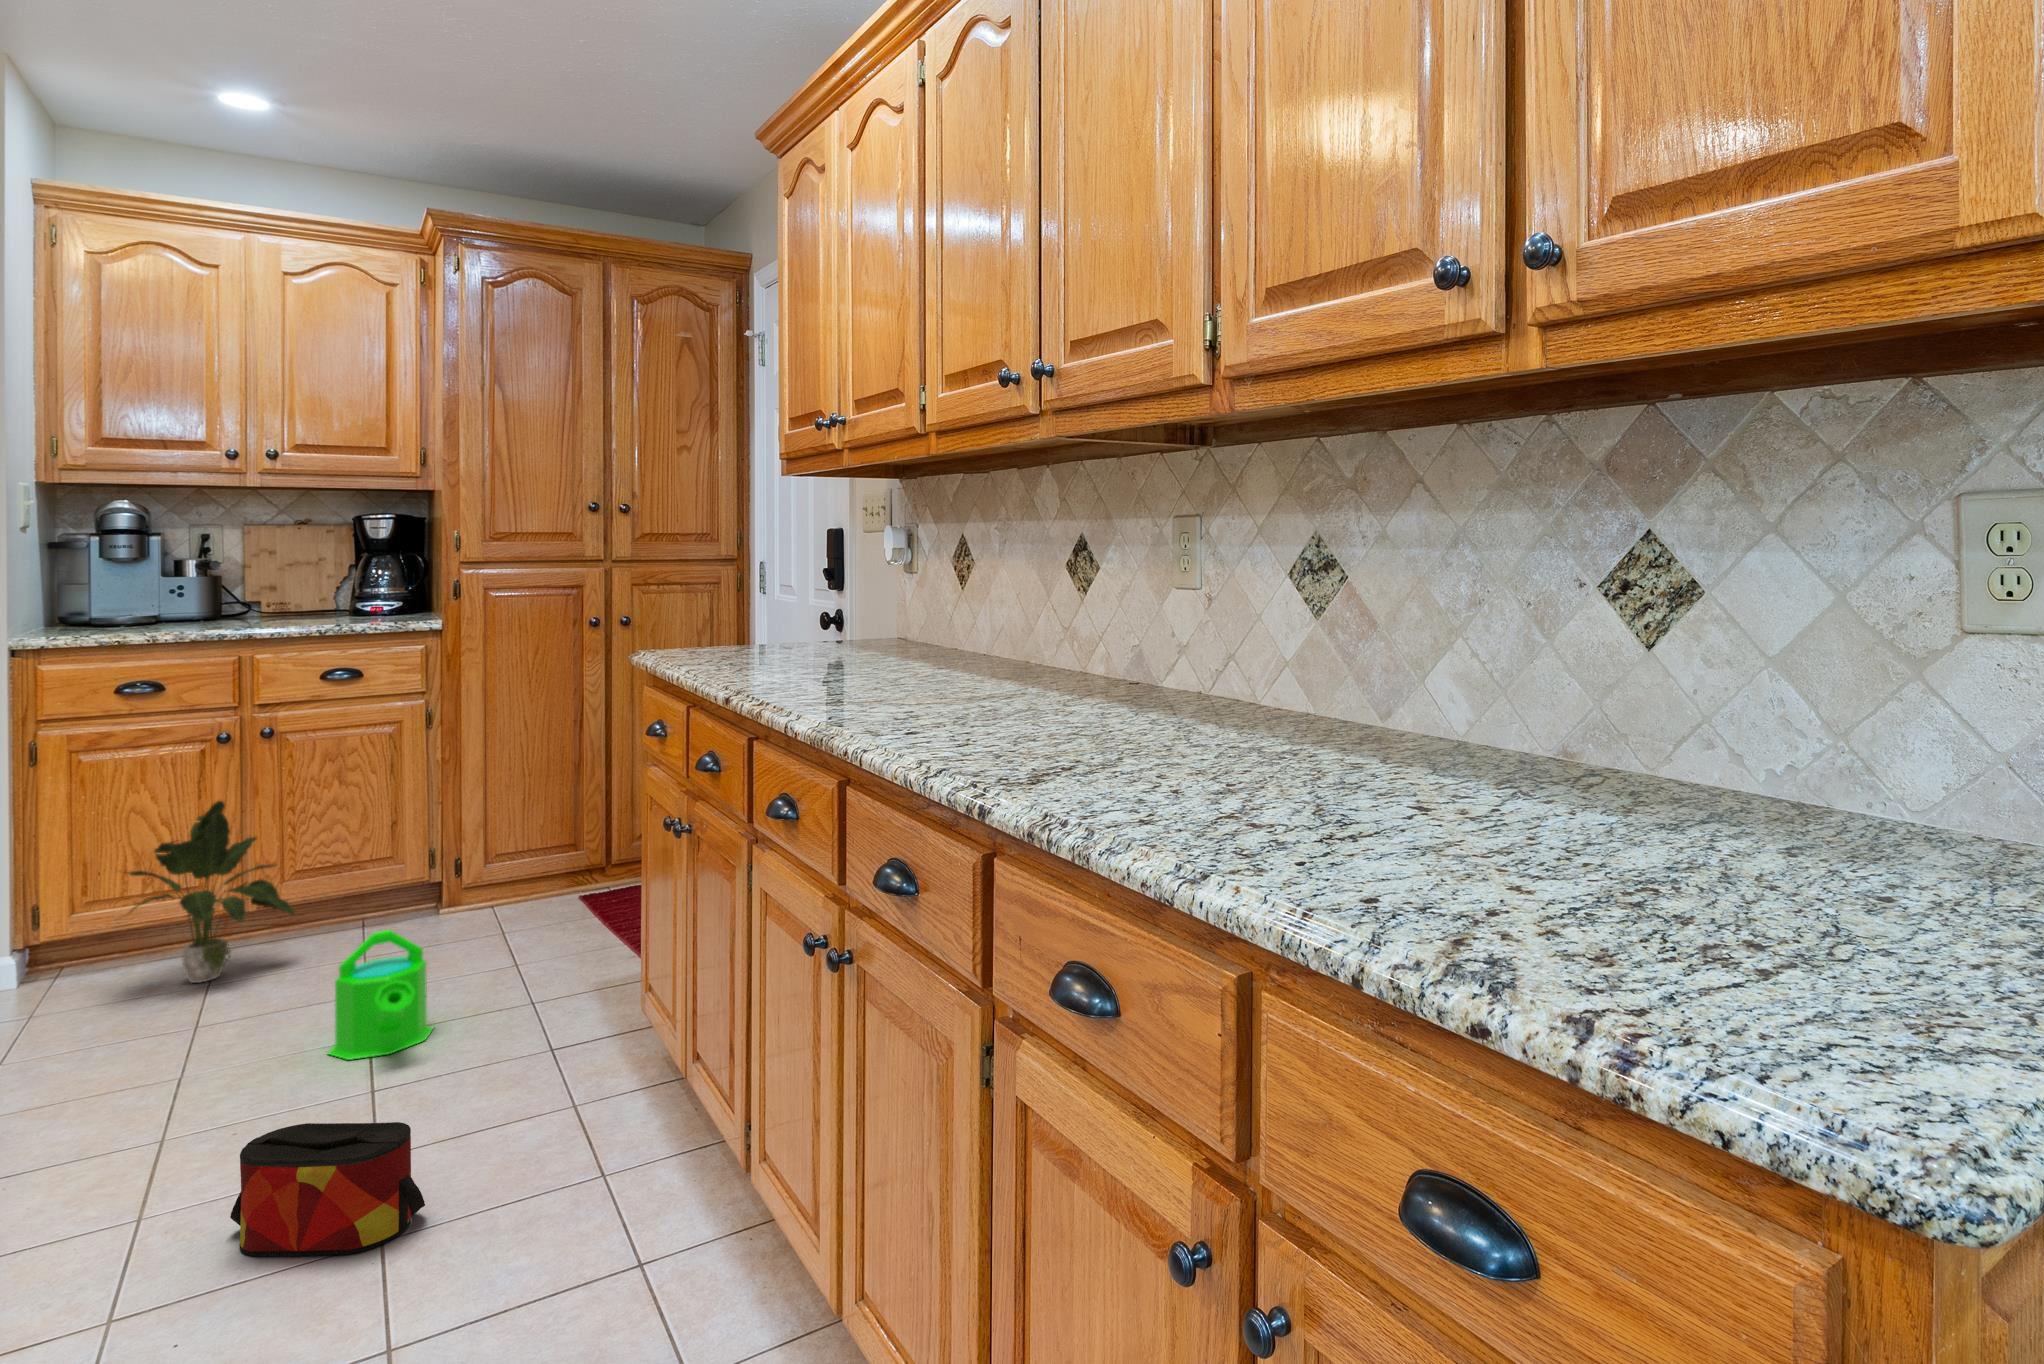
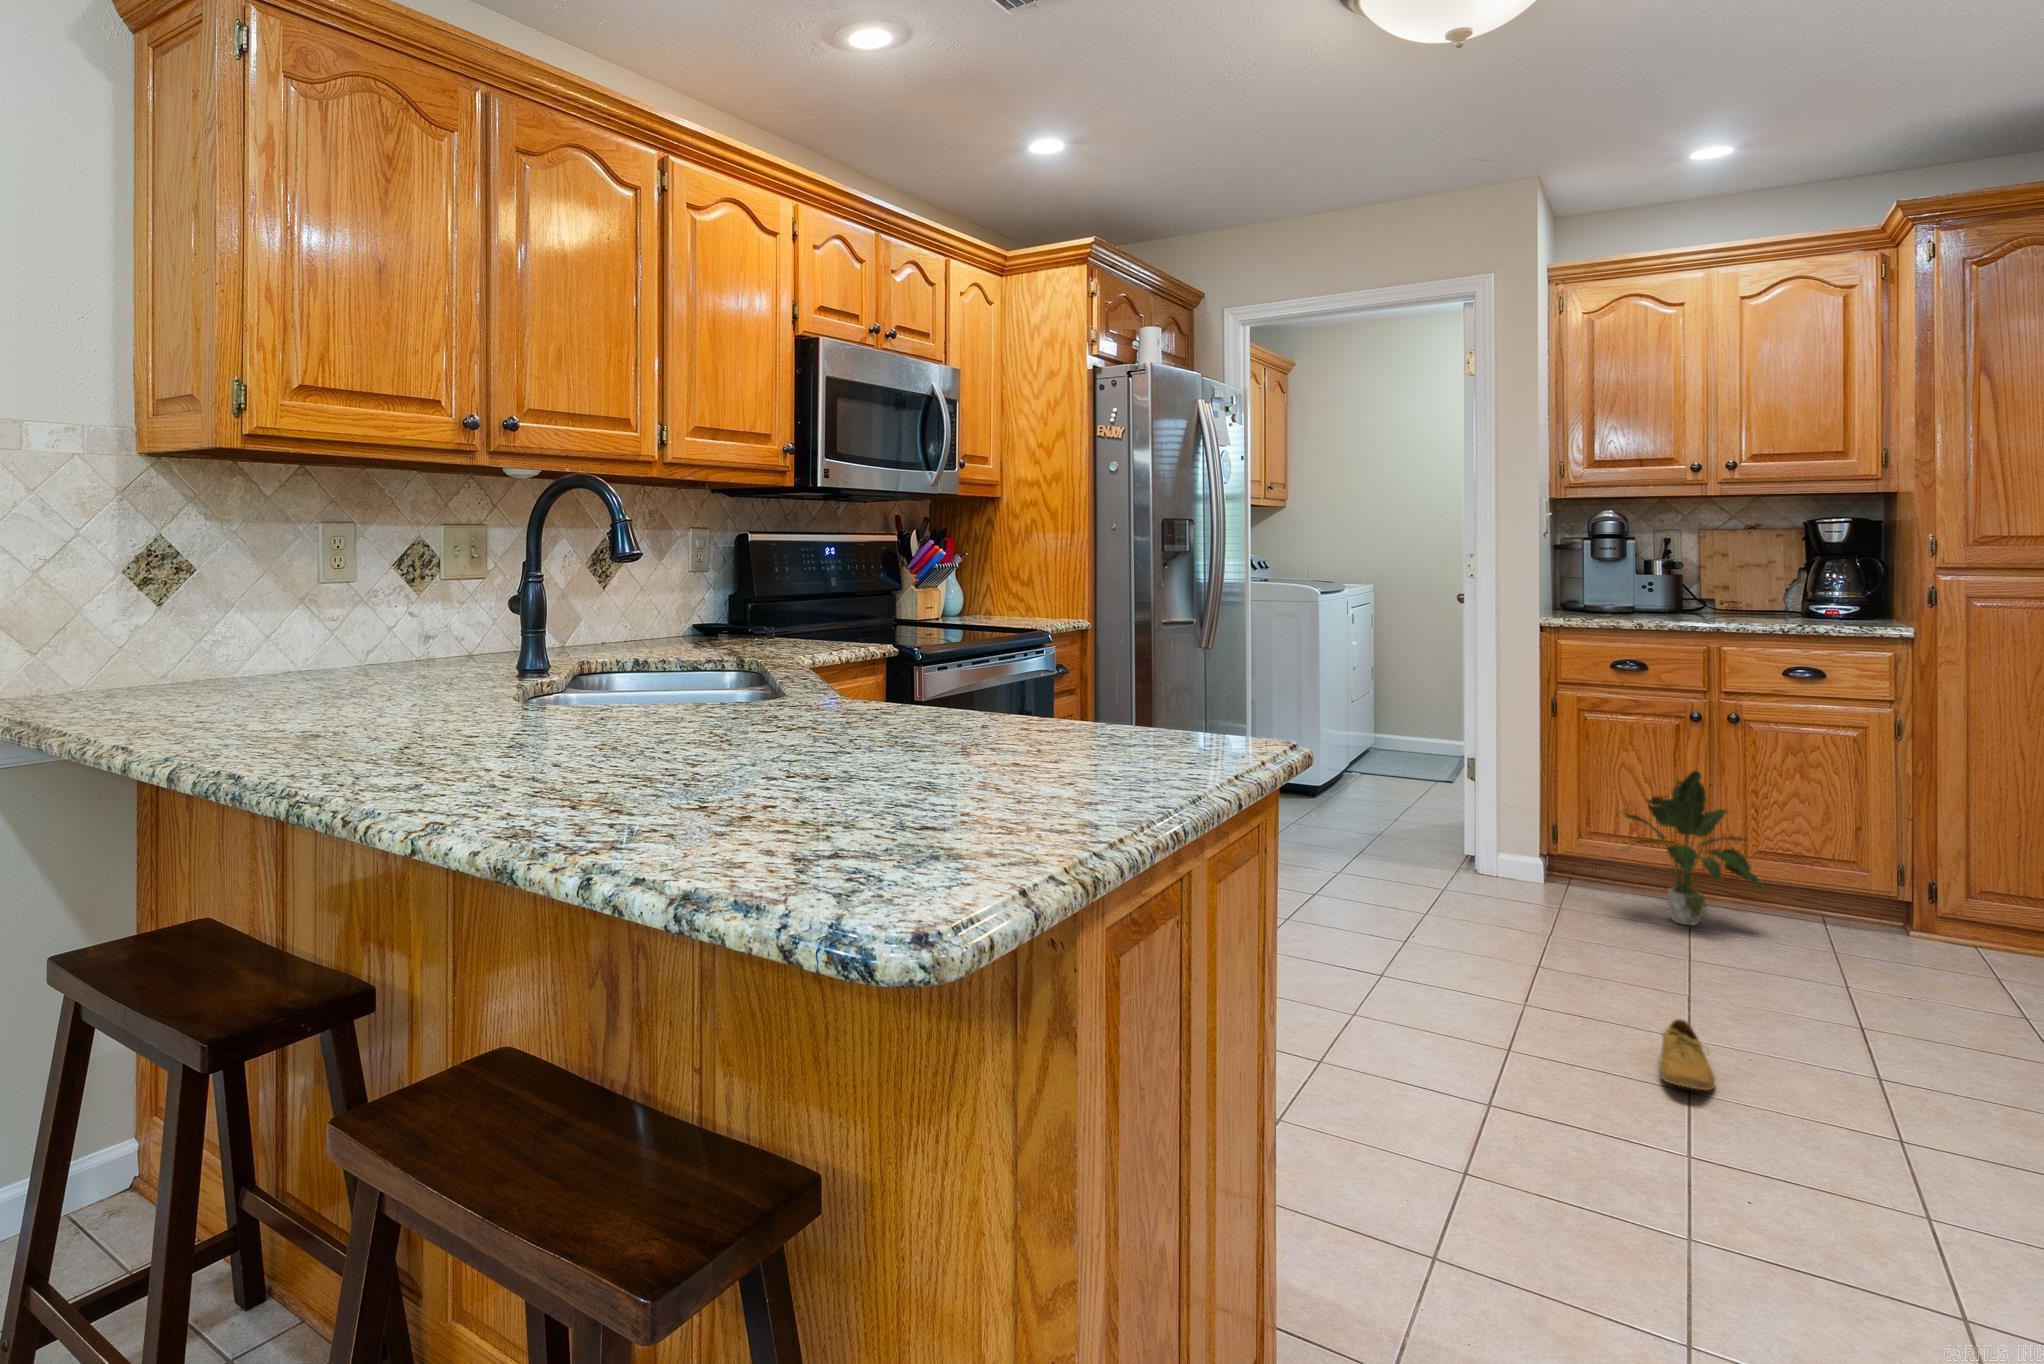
watering can: present [329,929,433,1060] -> none [1816,927,1931,1056]
shoe: none [118,1119,192,1212] -> present [1660,1019,1715,1091]
bag: present [230,1122,425,1256] -> none [1759,1069,1962,1227]

